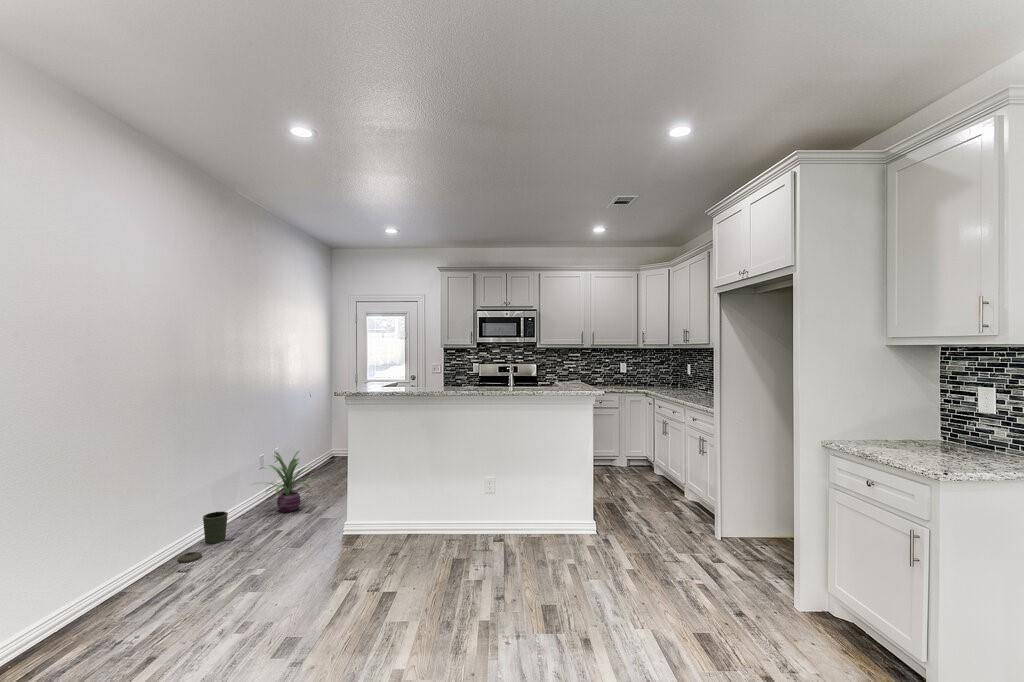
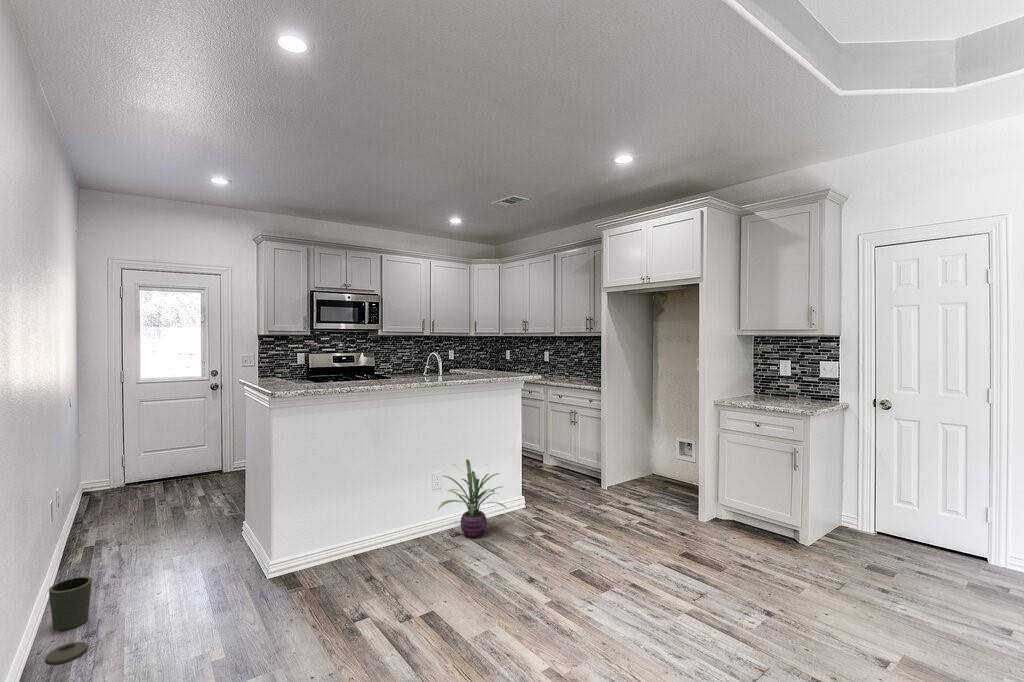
decorative plant: present [254,451,315,512] -> present [438,459,506,537]

